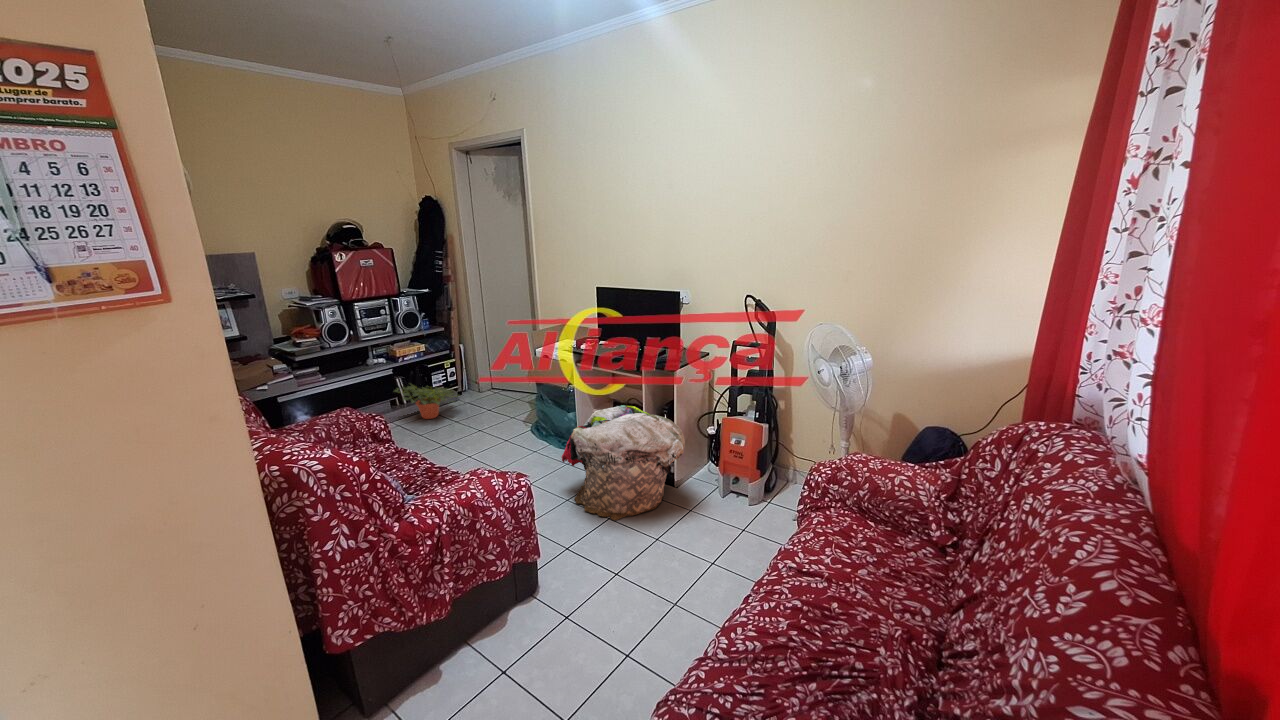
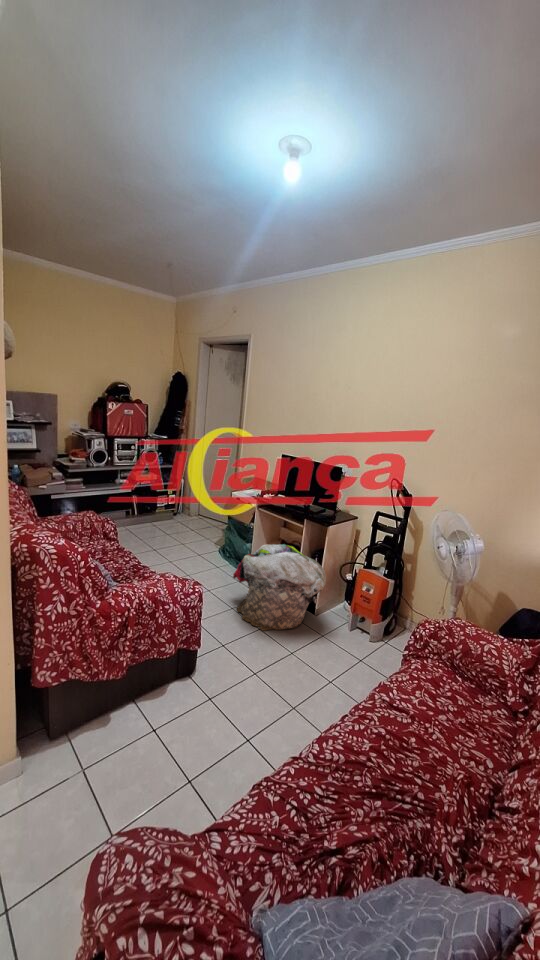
potted plant: present [394,384,459,419] -> none [129,500,175,528]

